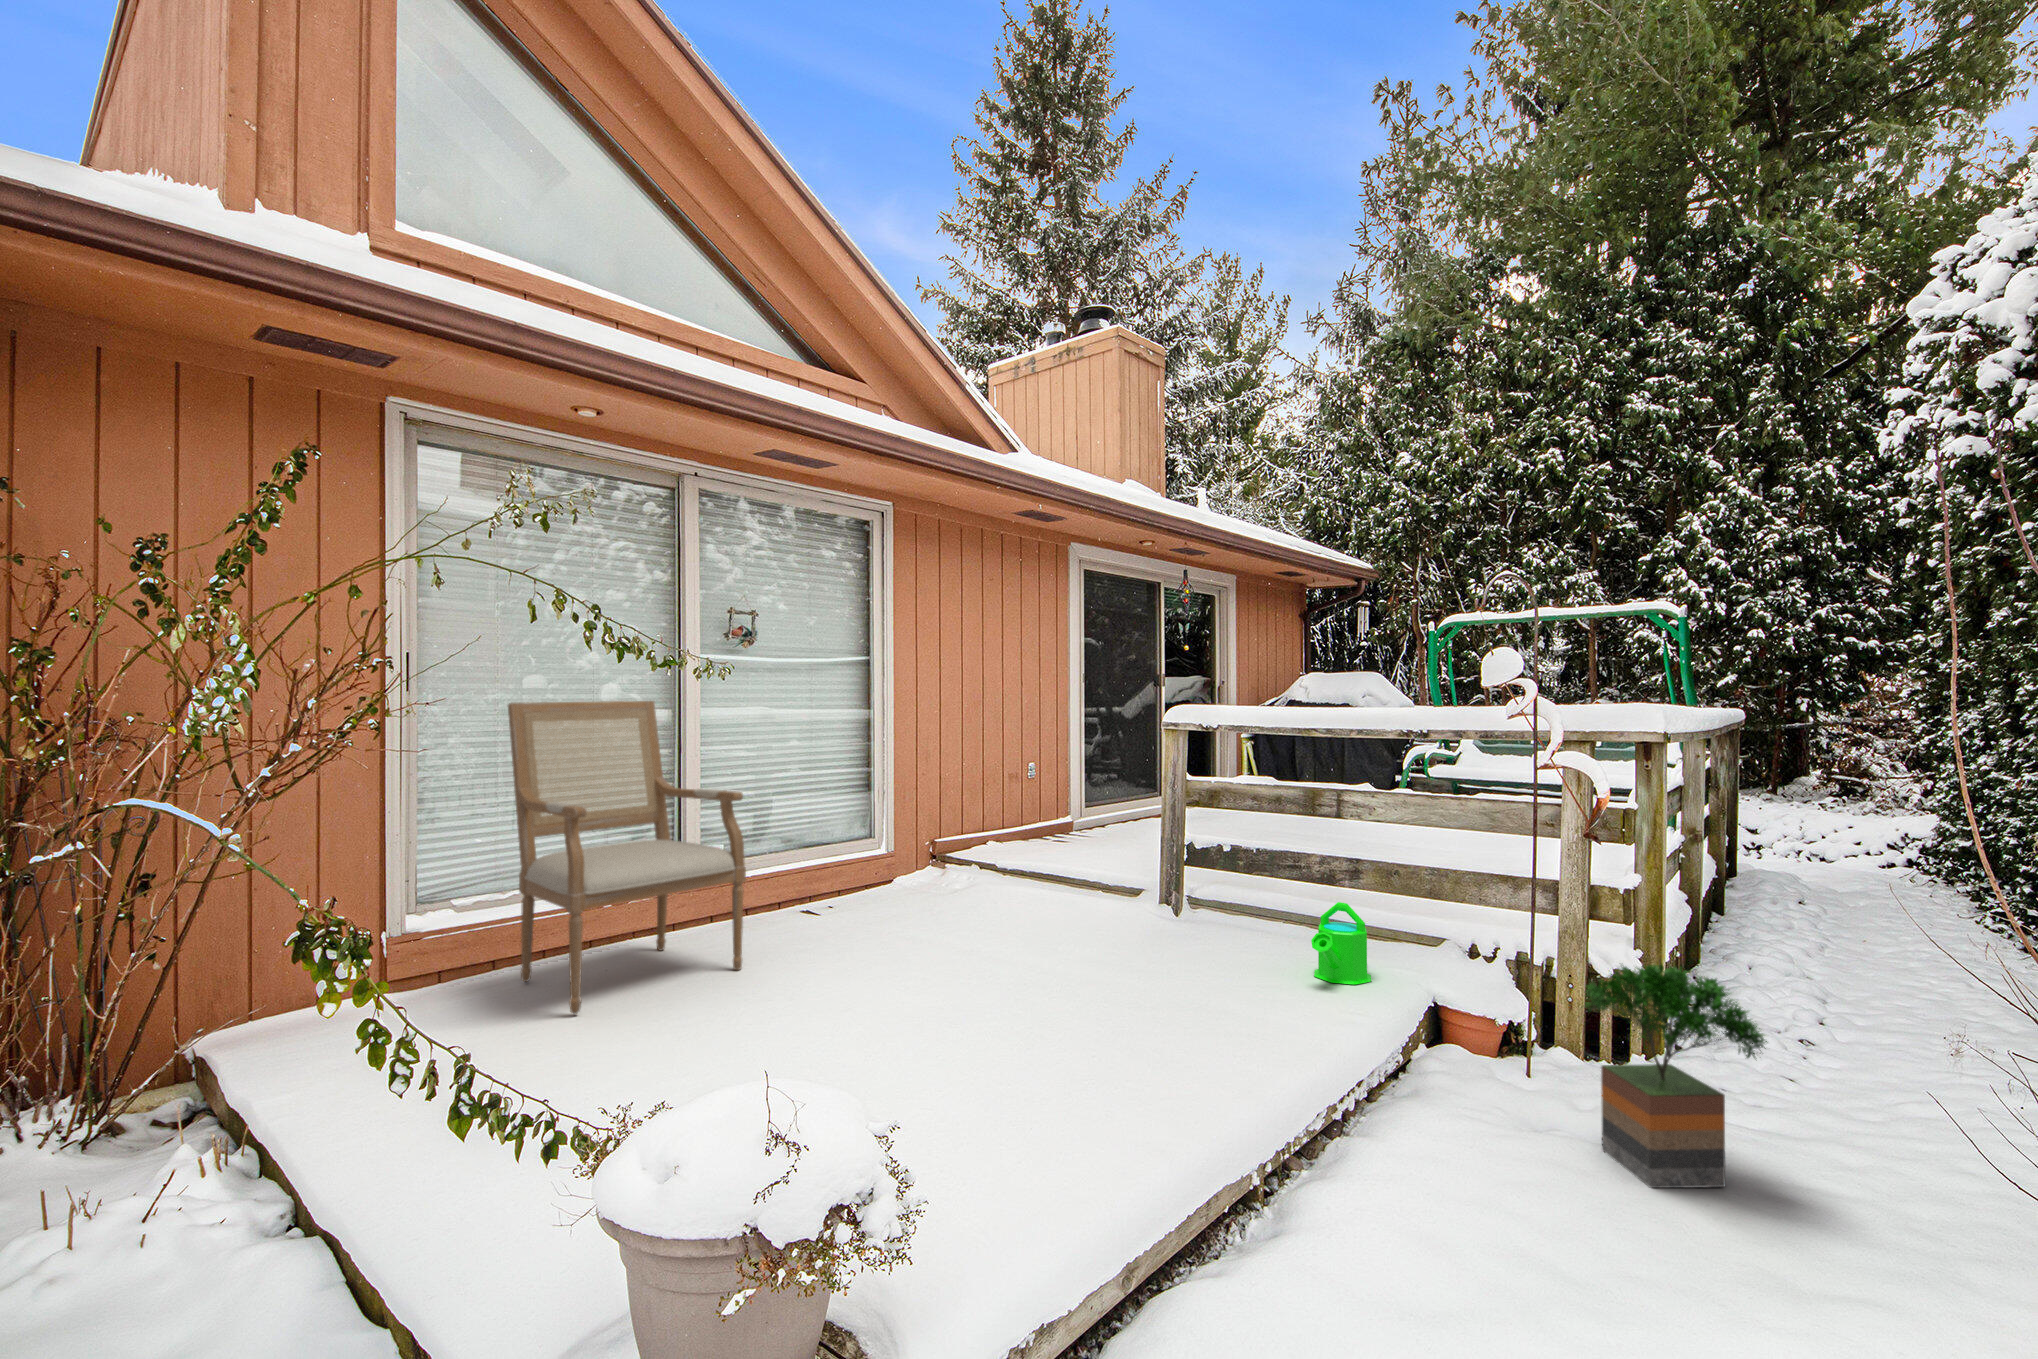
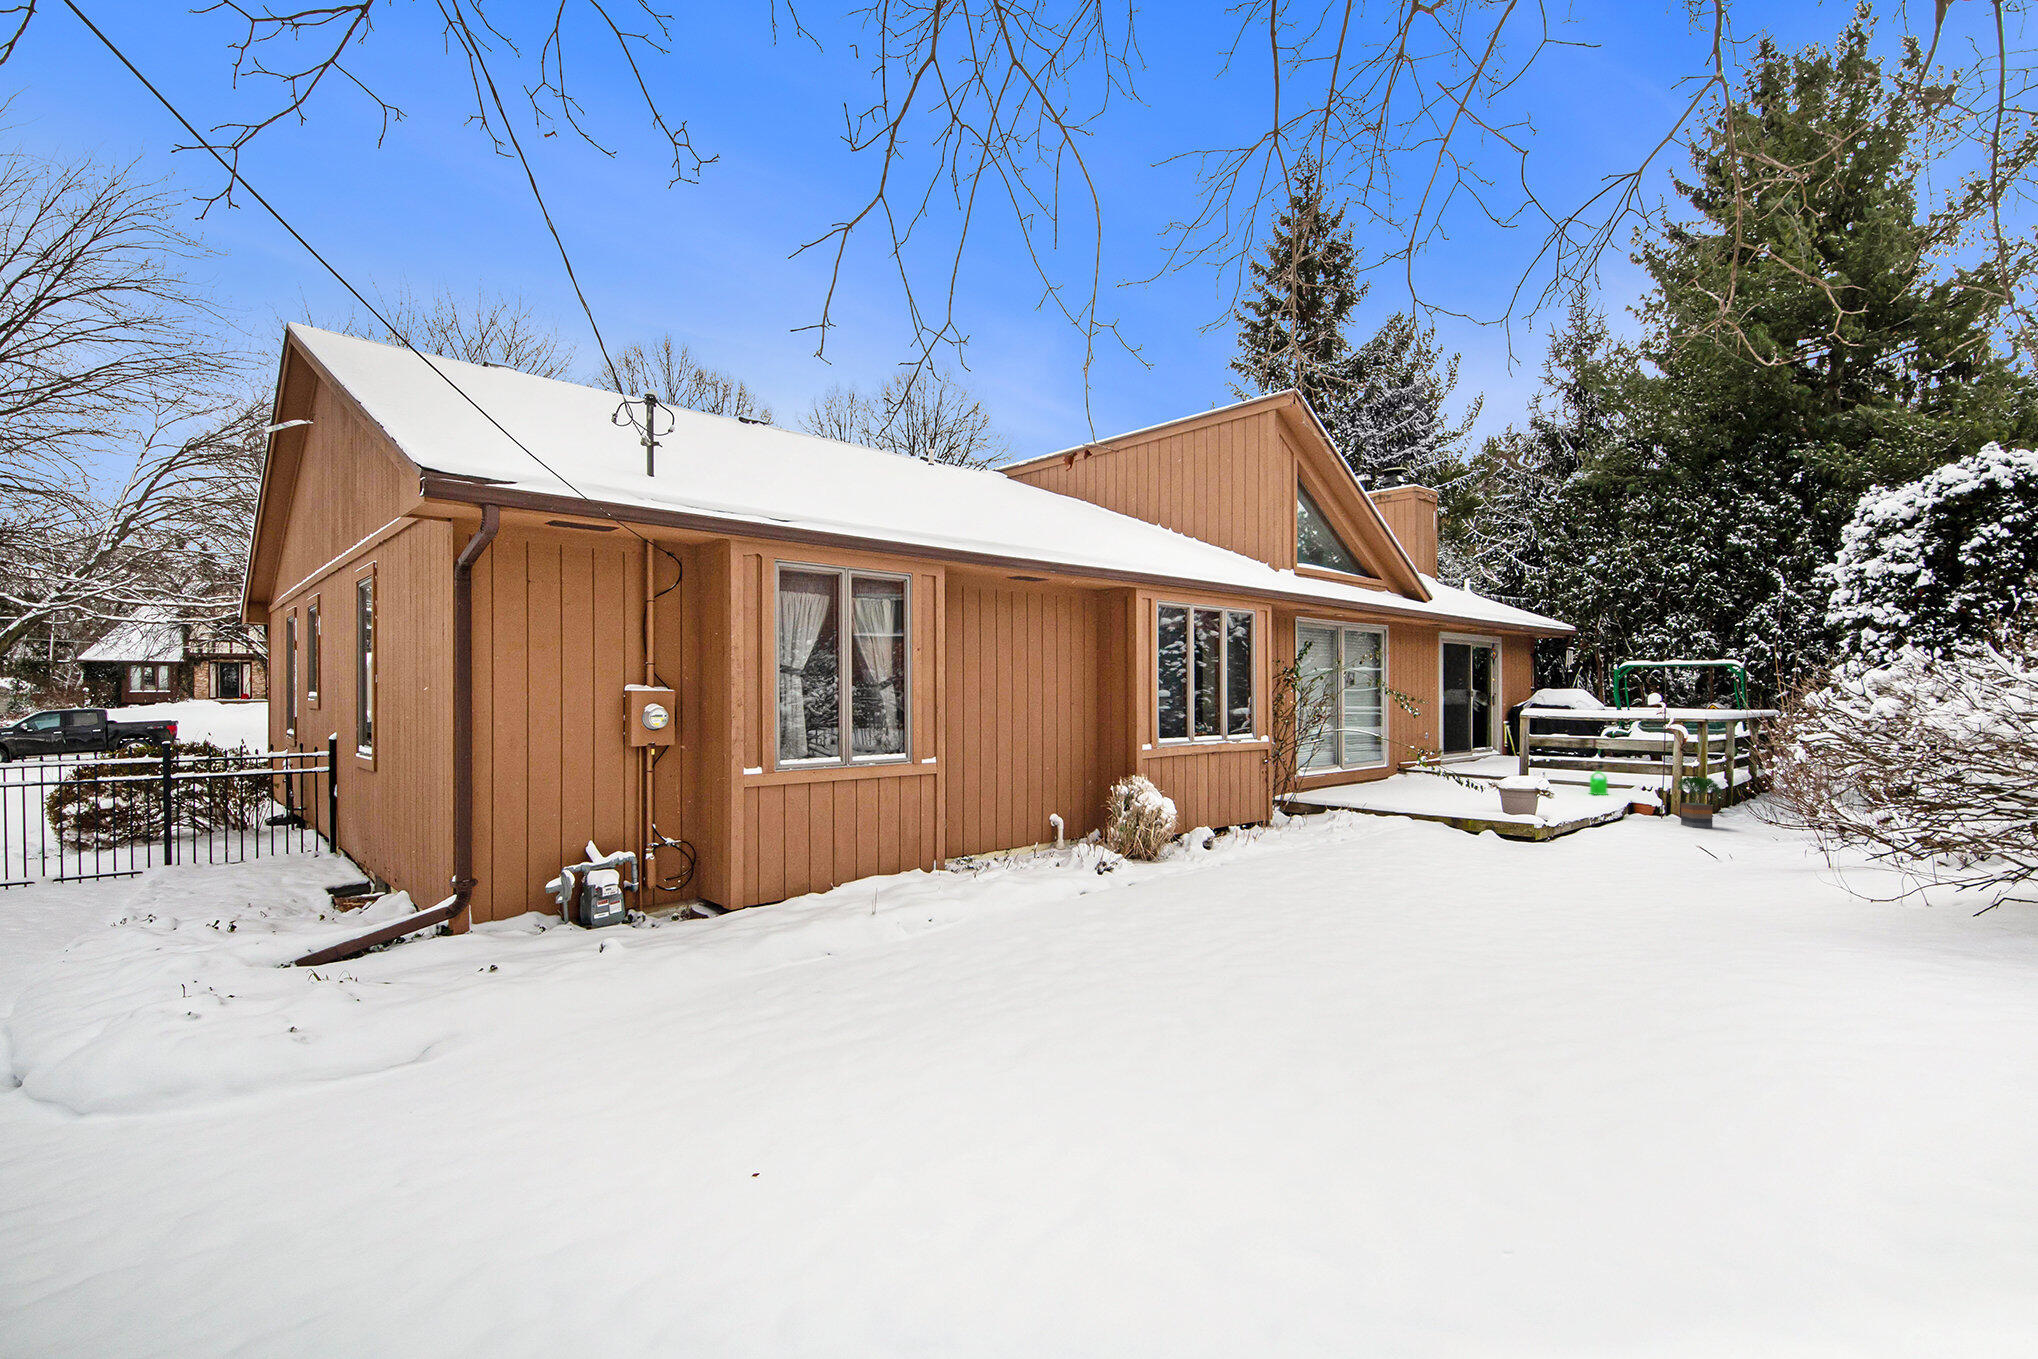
chair: present [508,701,746,1014] -> none [1324,705,1396,794]

